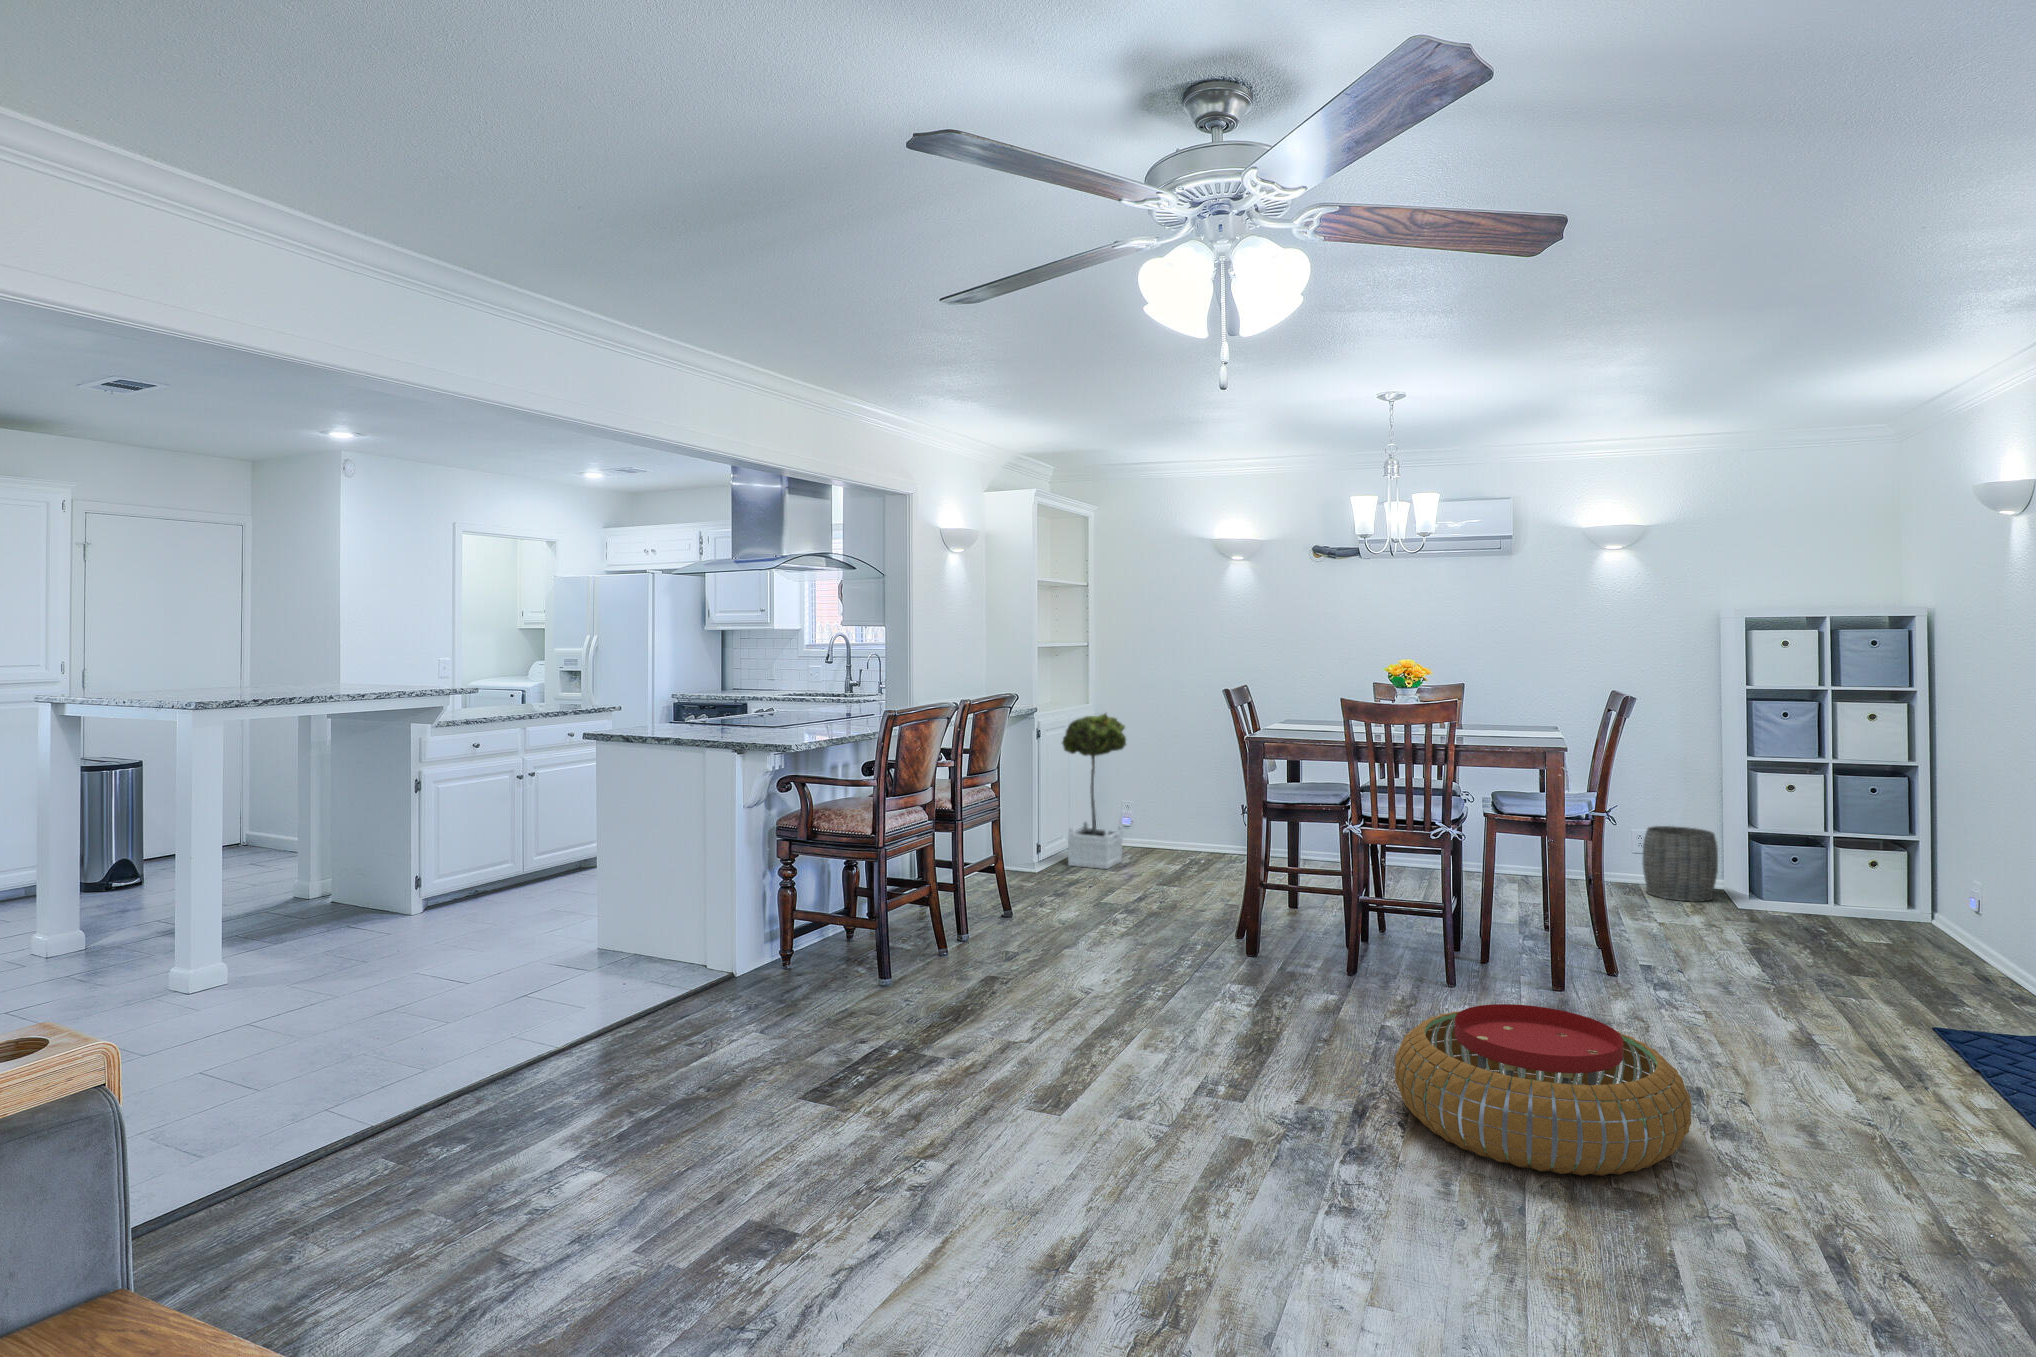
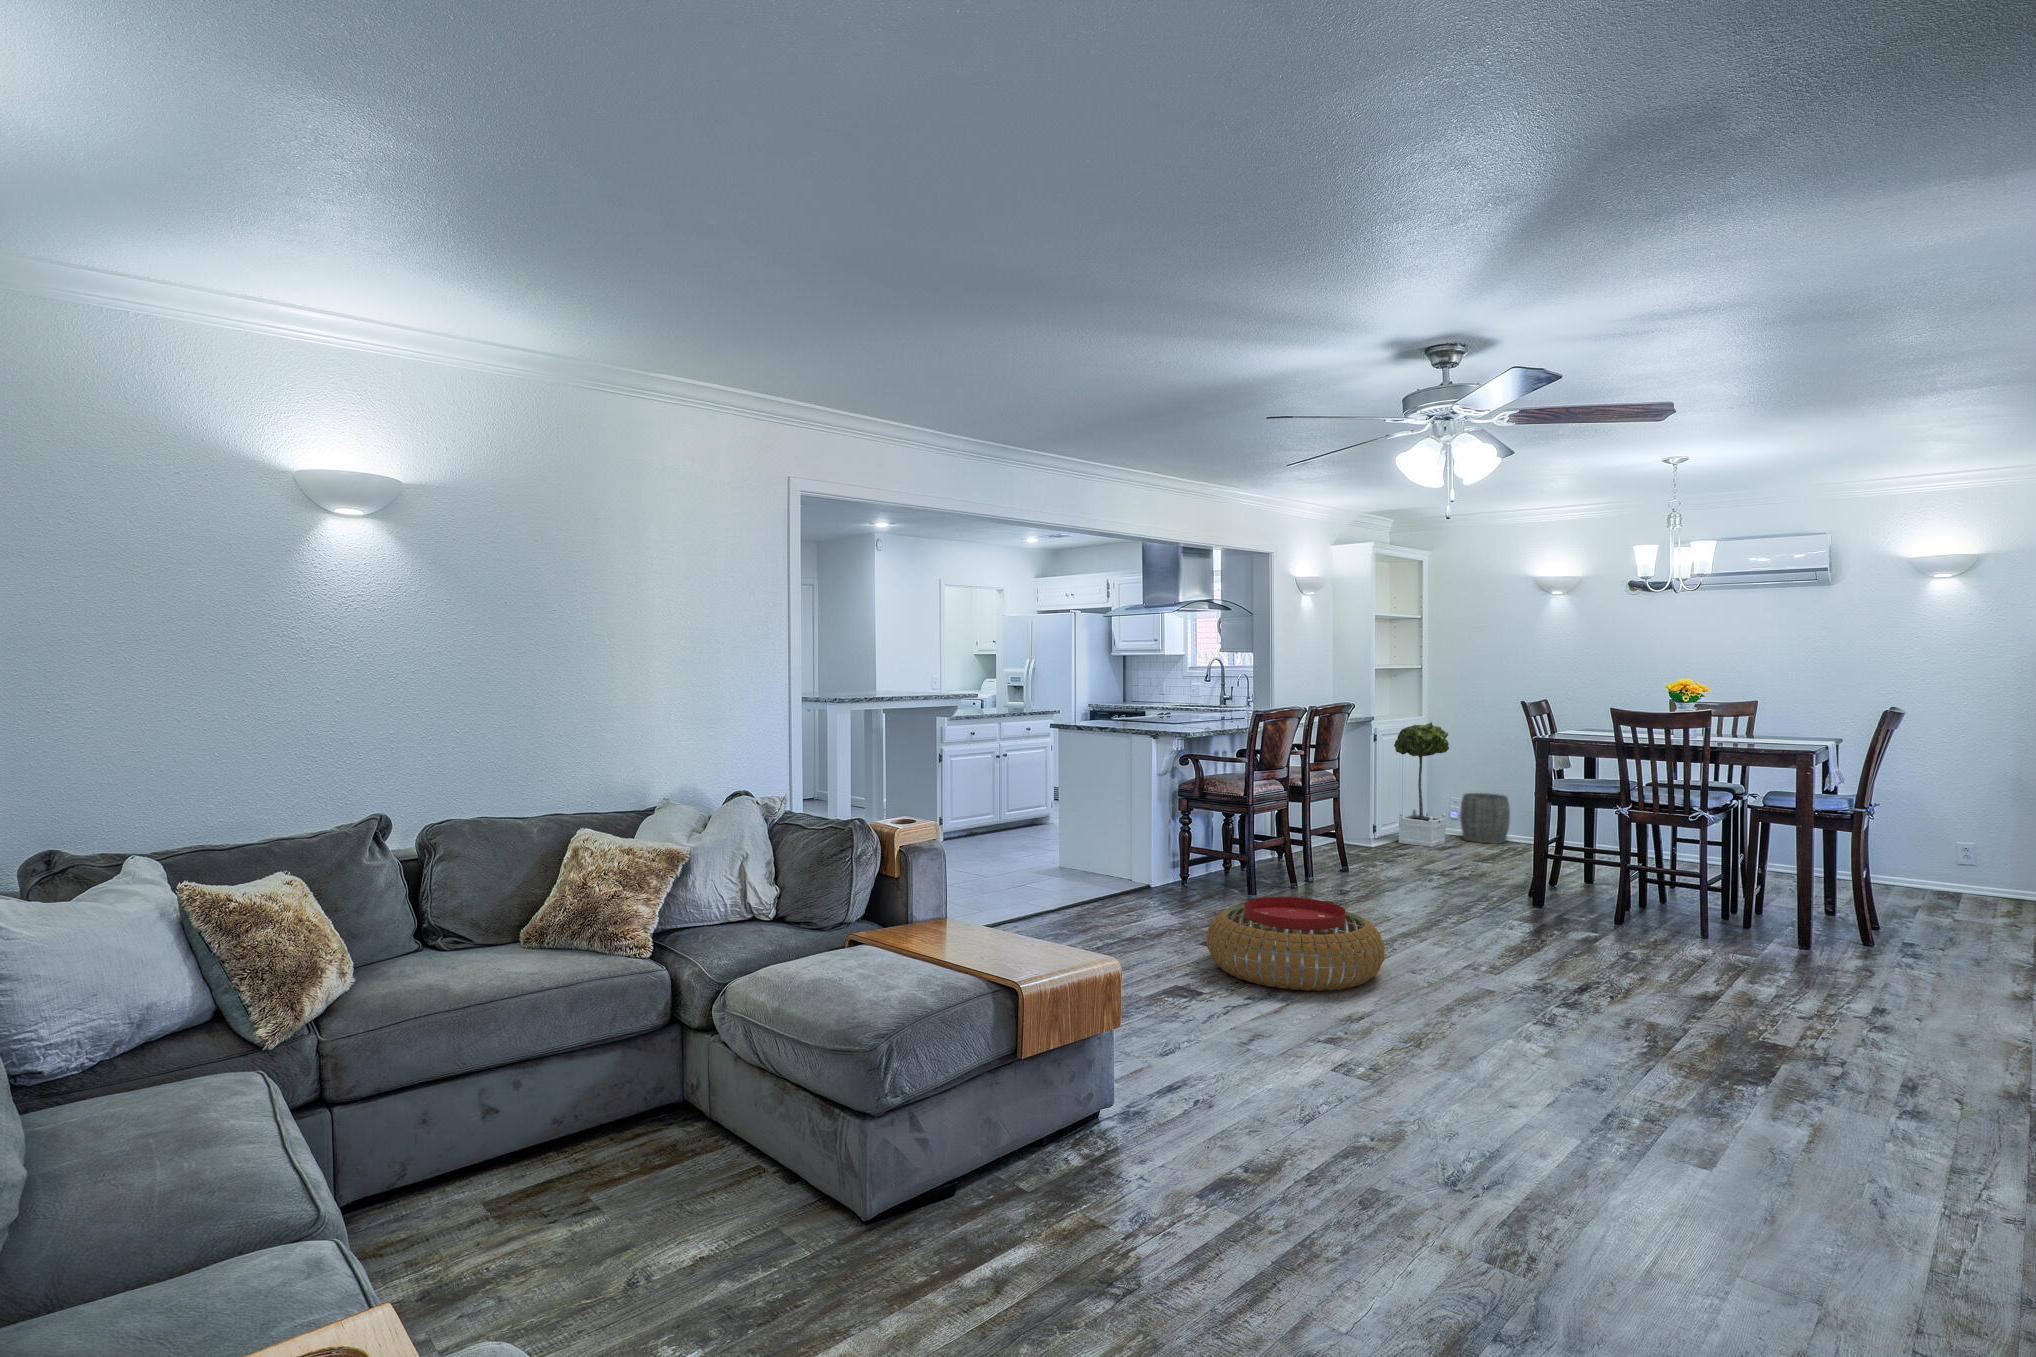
woven basket: present [1643,826,1718,902] -> present [1460,793,1510,844]
pouf: present [1395,1004,1692,1176] -> present [1207,897,1385,991]

